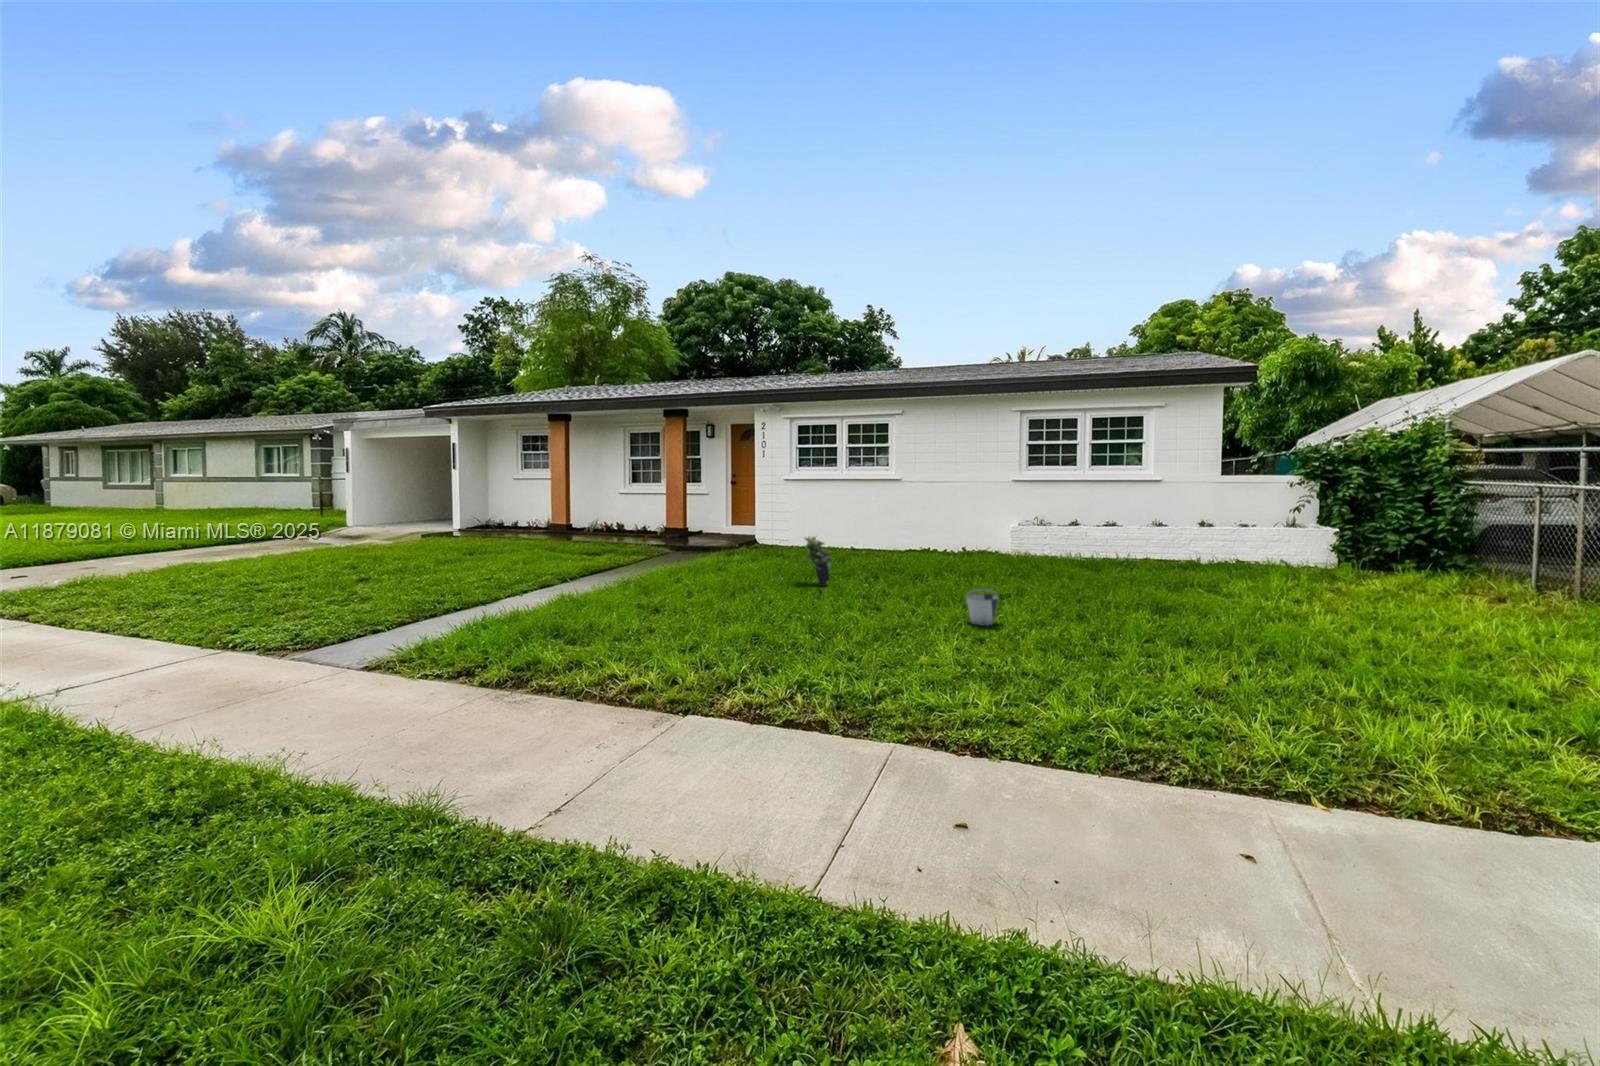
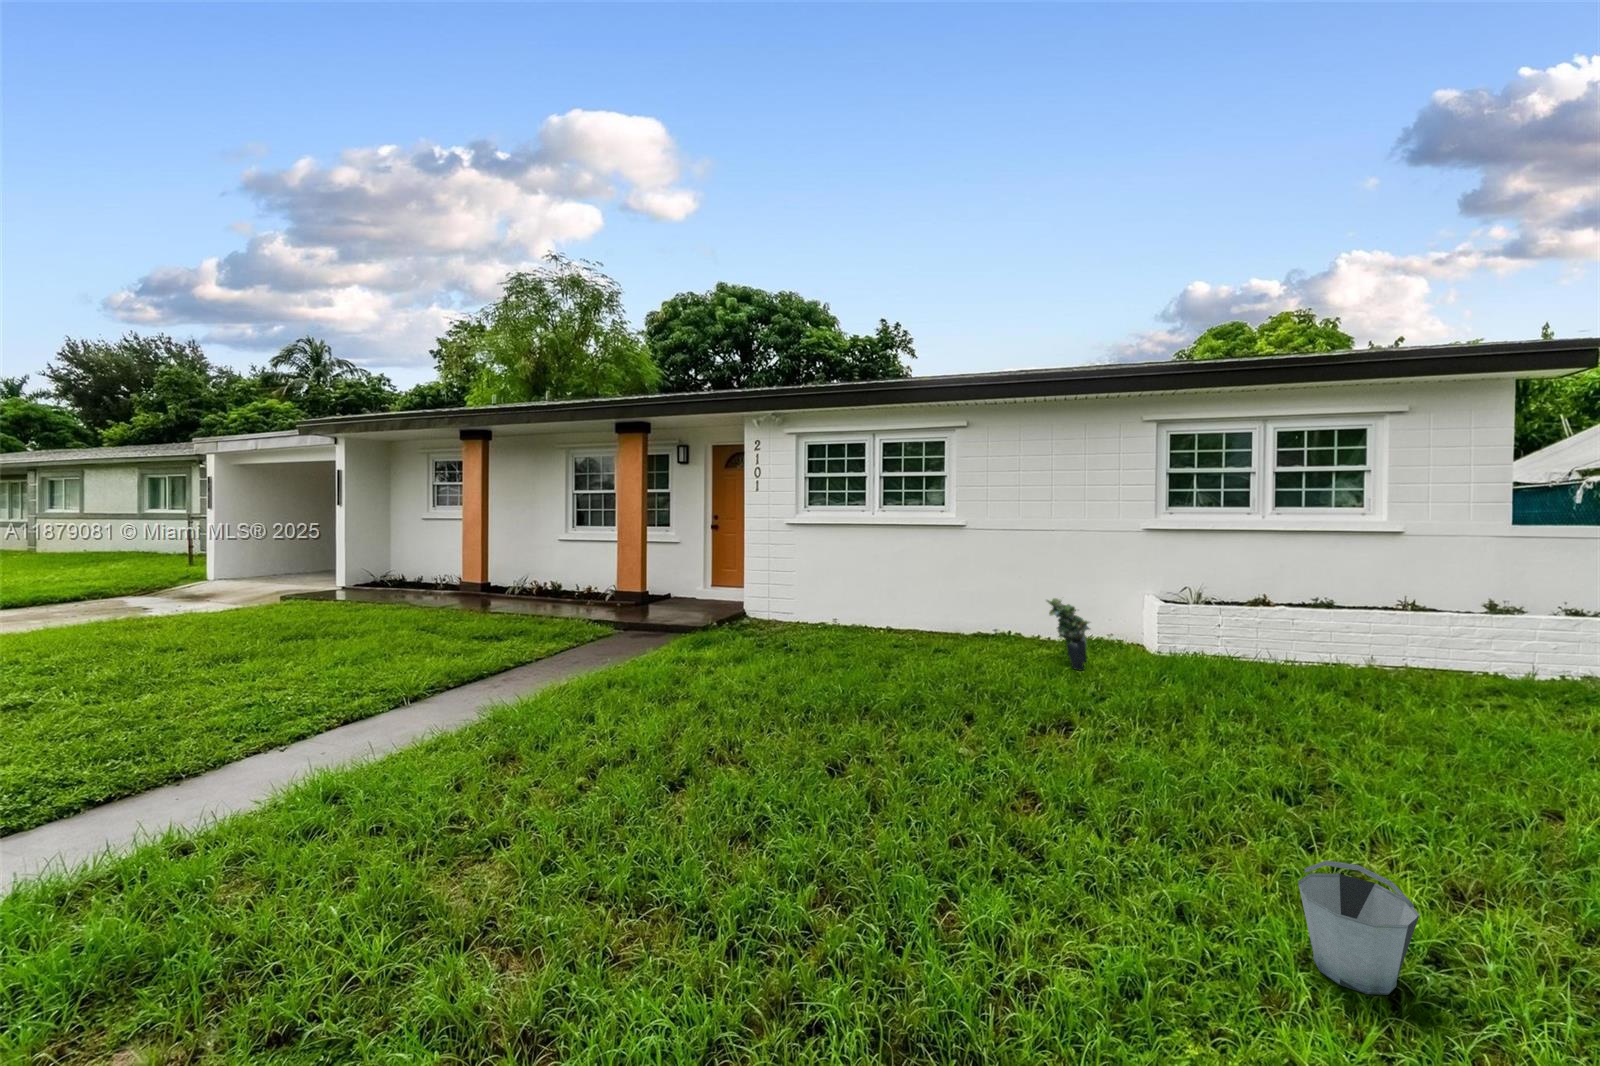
potted plant: present [804,537,832,586] -> present [1046,598,1090,670]

